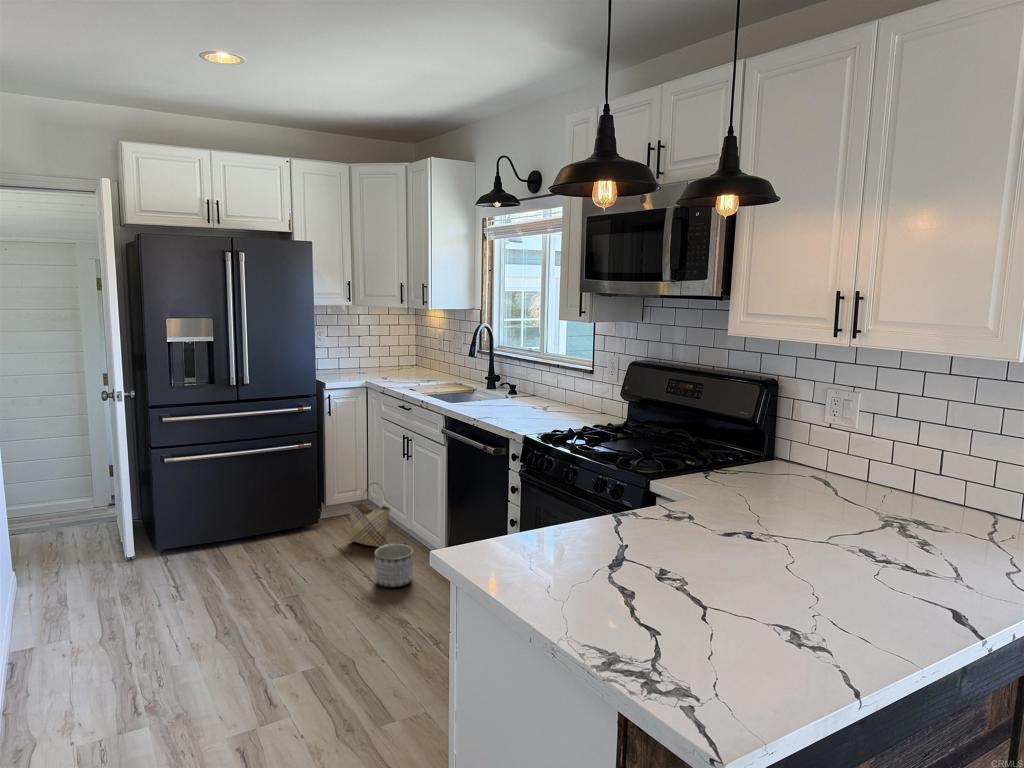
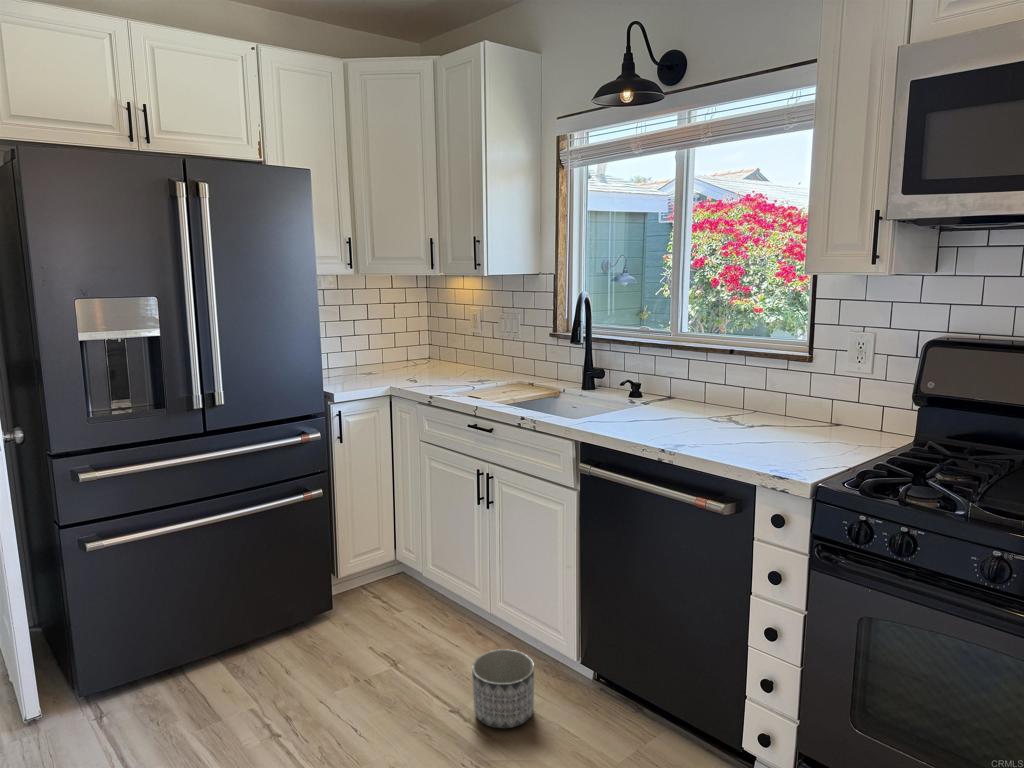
woven basket: present [349,483,390,547] -> none [388,543,456,644]

